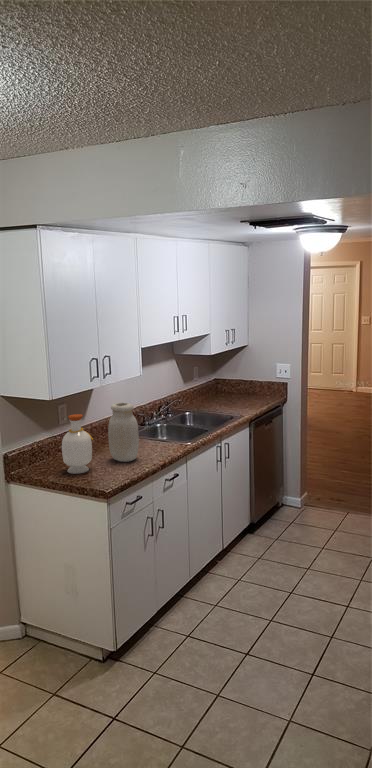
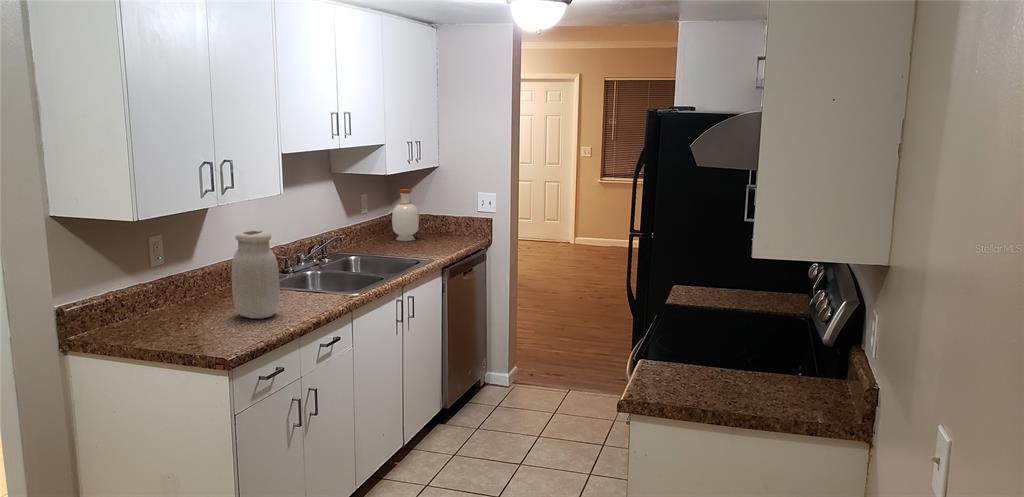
bottle: present [62,414,93,474] -> present [392,189,419,241]

